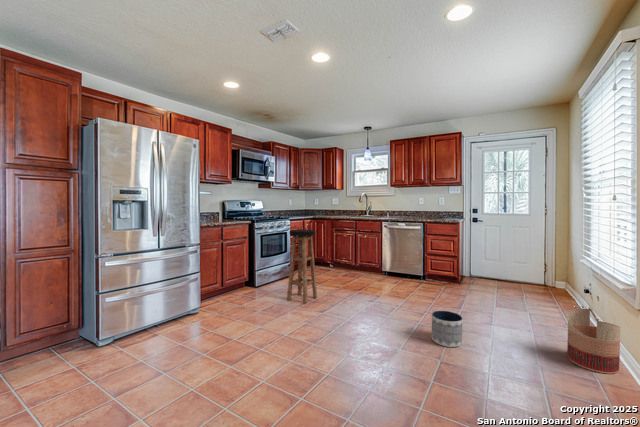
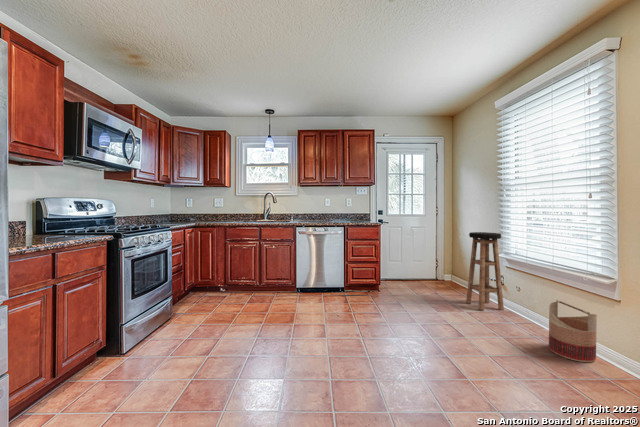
bar stool: present [287,230,317,304] -> present [466,232,504,311]
planter: present [432,311,463,347] -> none [447,332,485,379]

